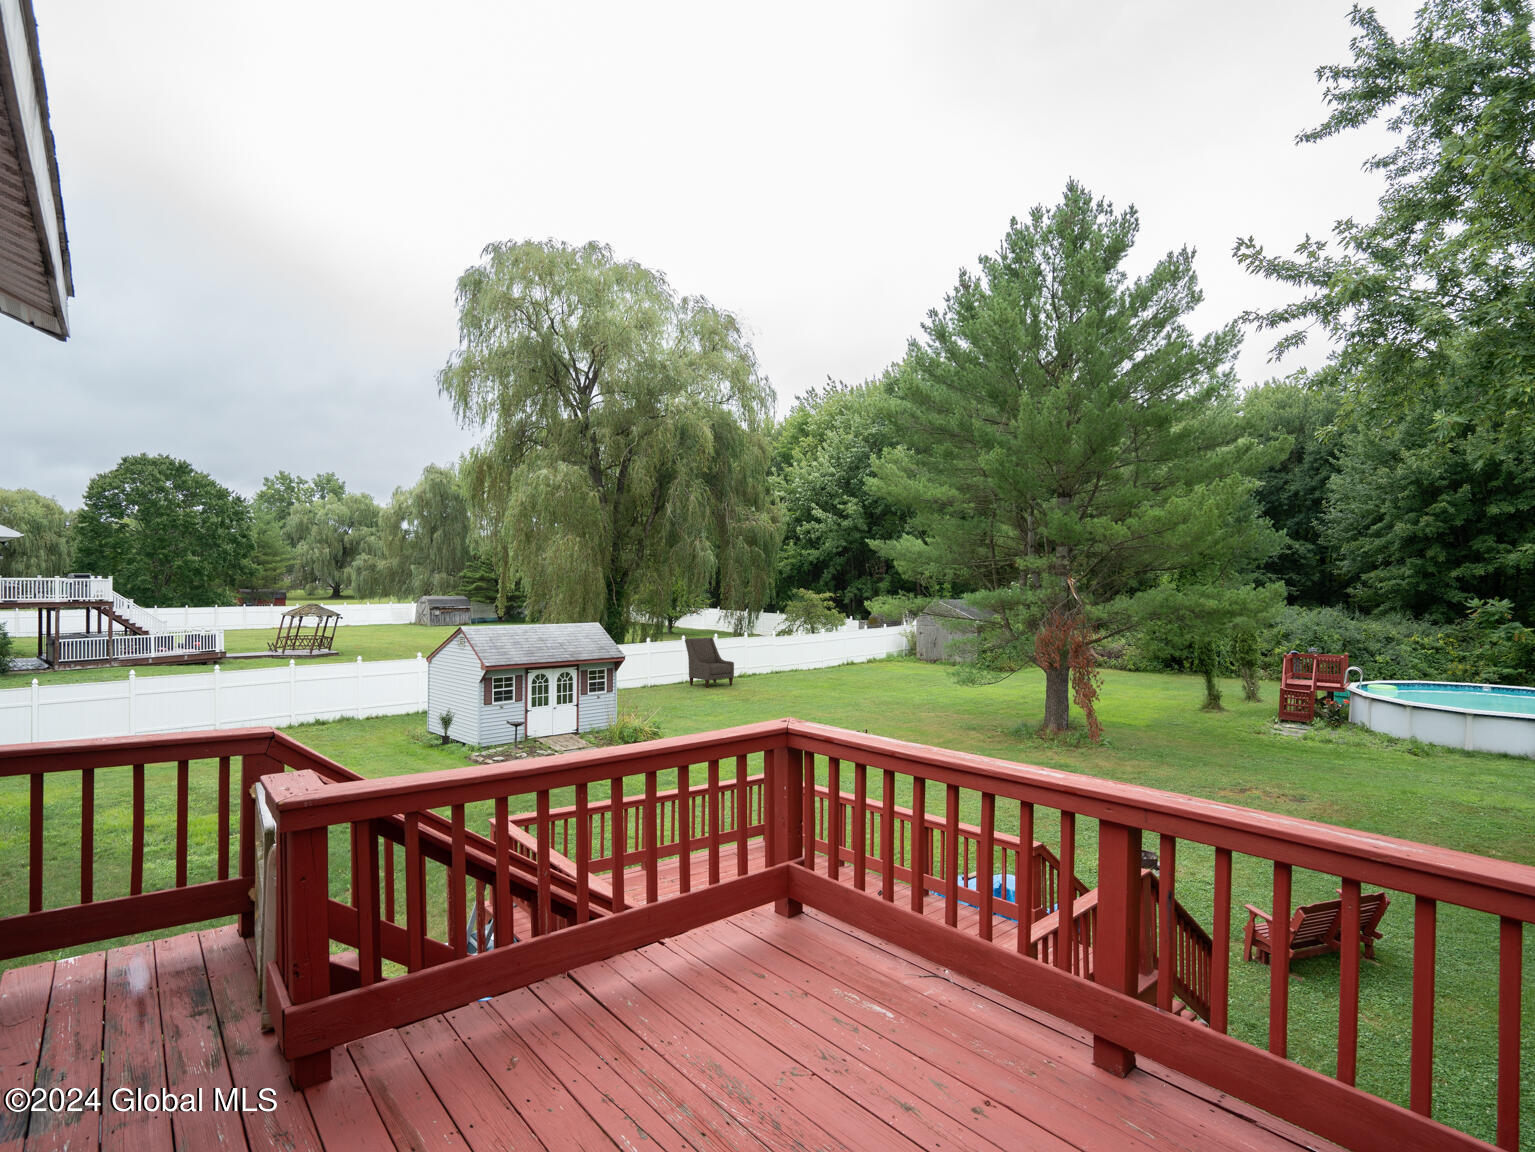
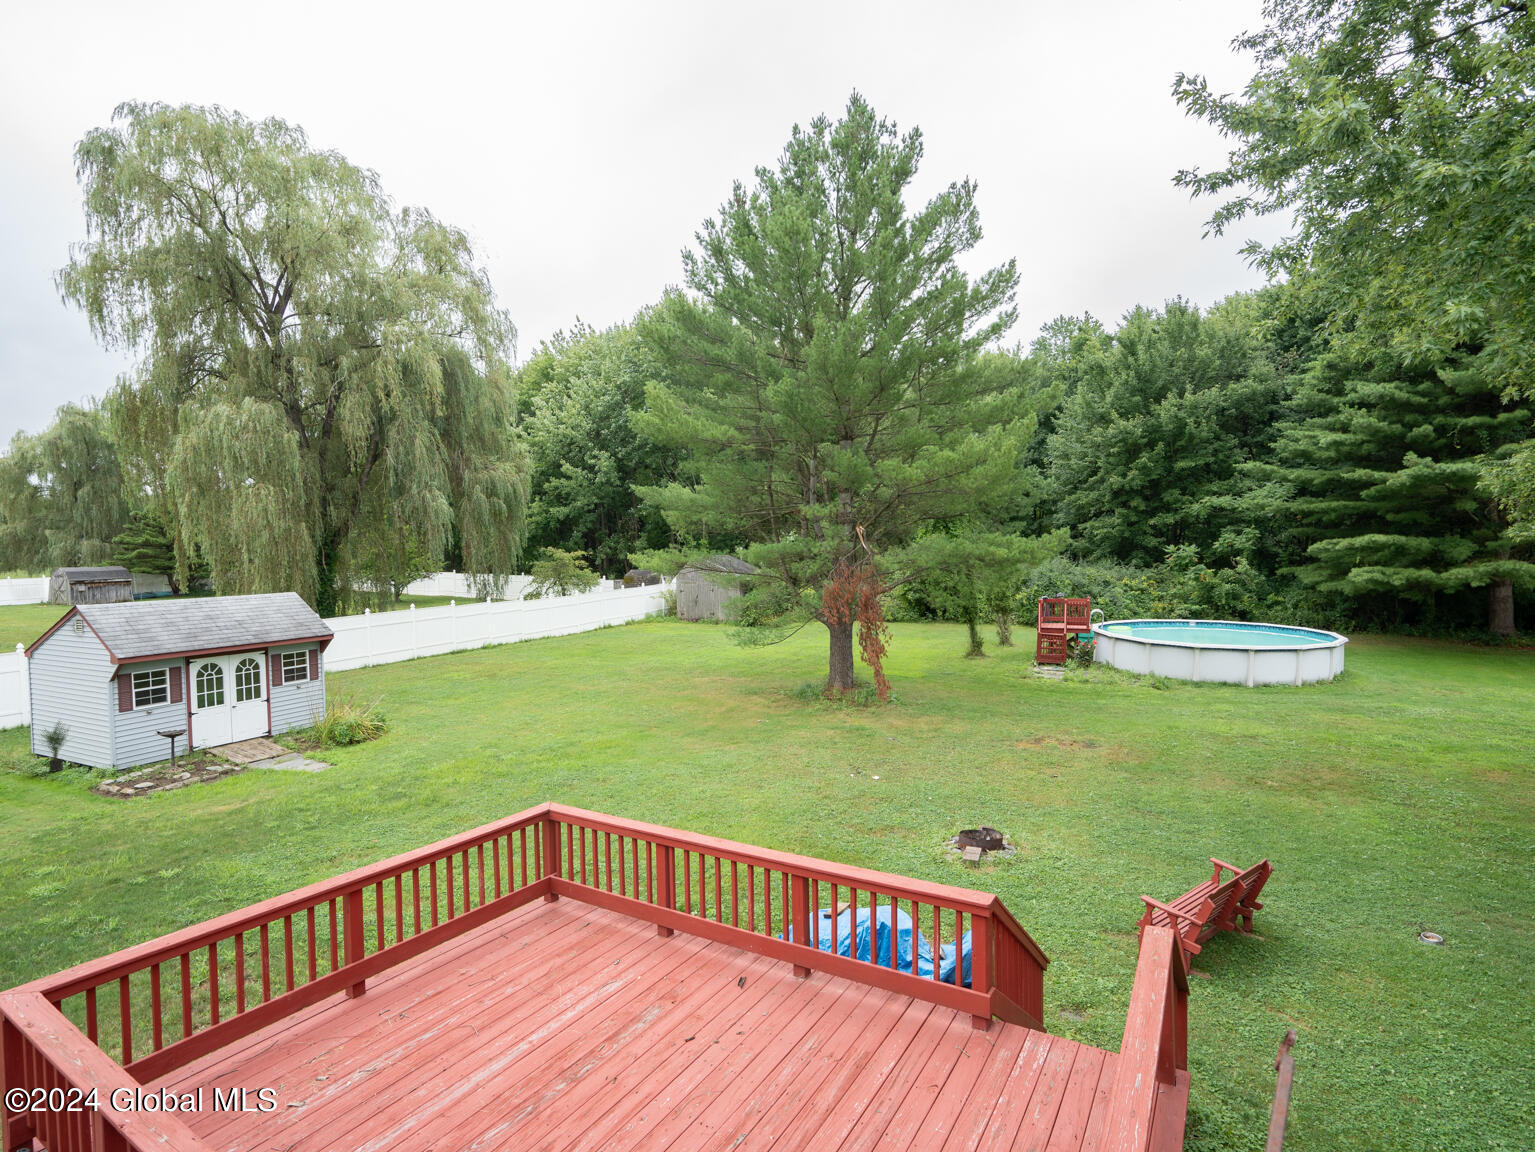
chair: present [685,638,734,688] -> none [405,606,472,668]

